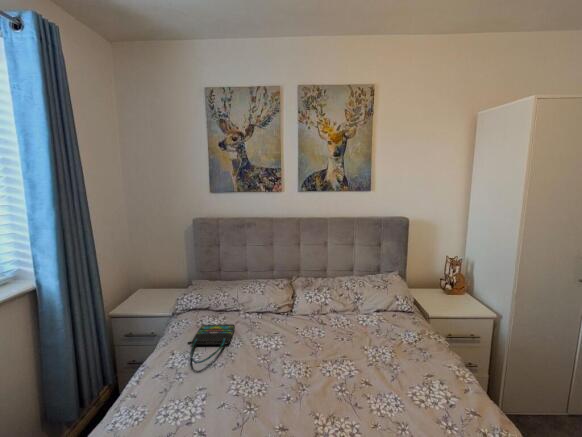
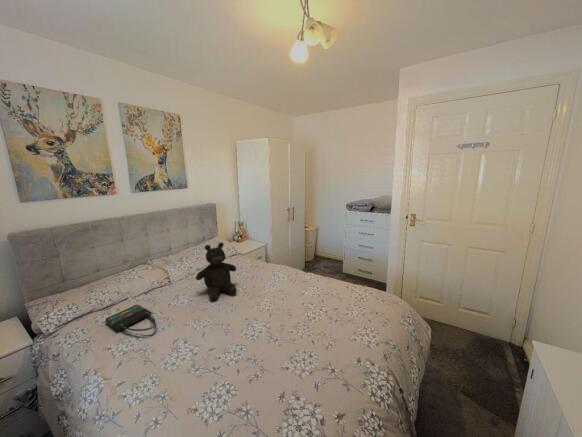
teddy bear: none [289,280,356,382] -> present [196,243,237,300]

